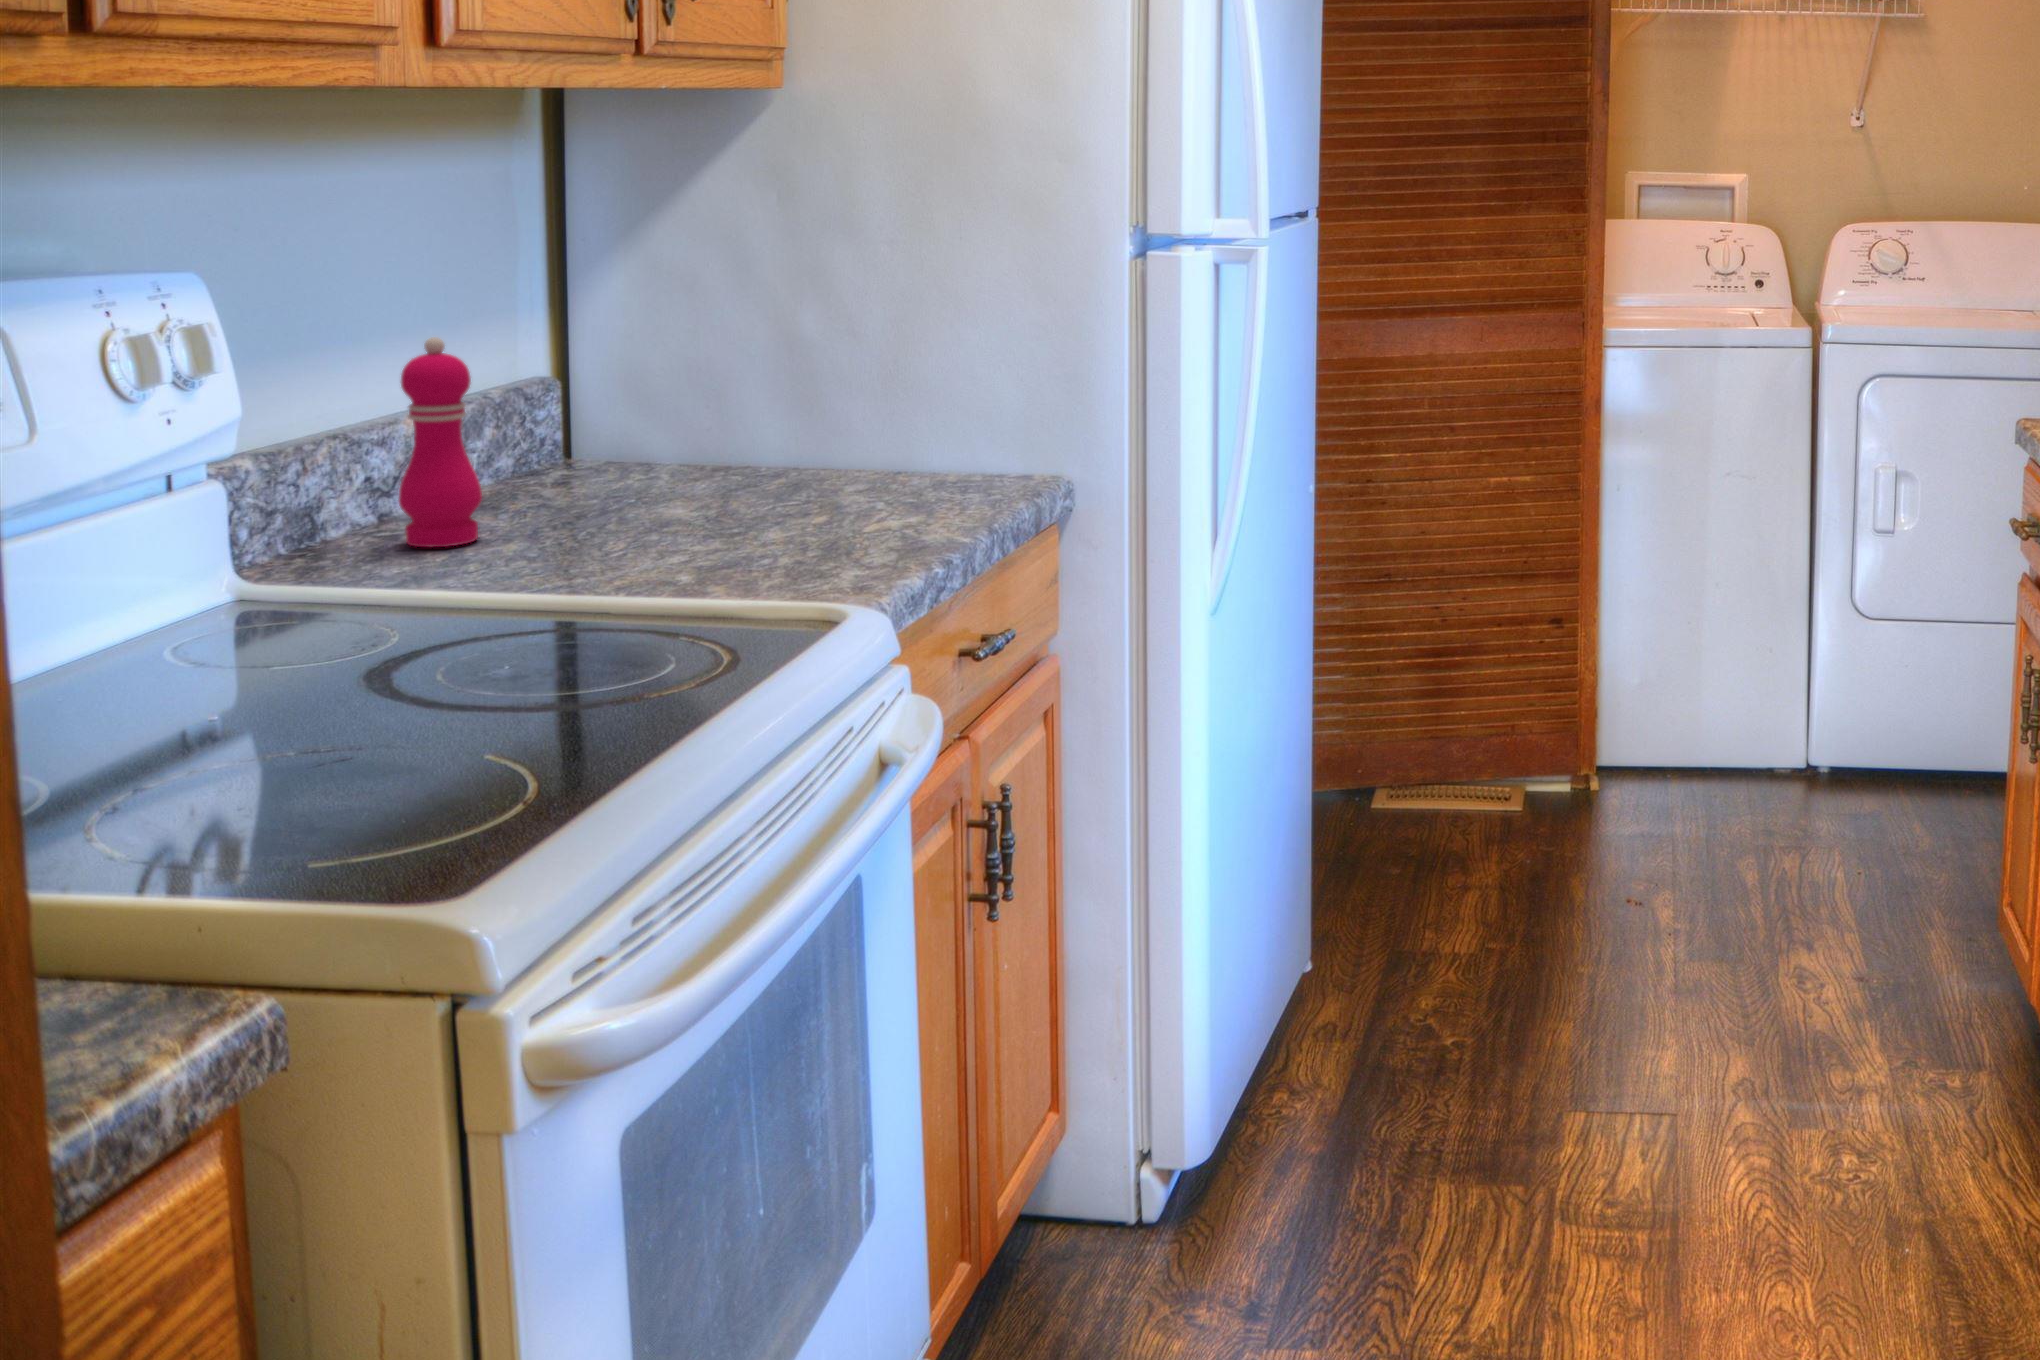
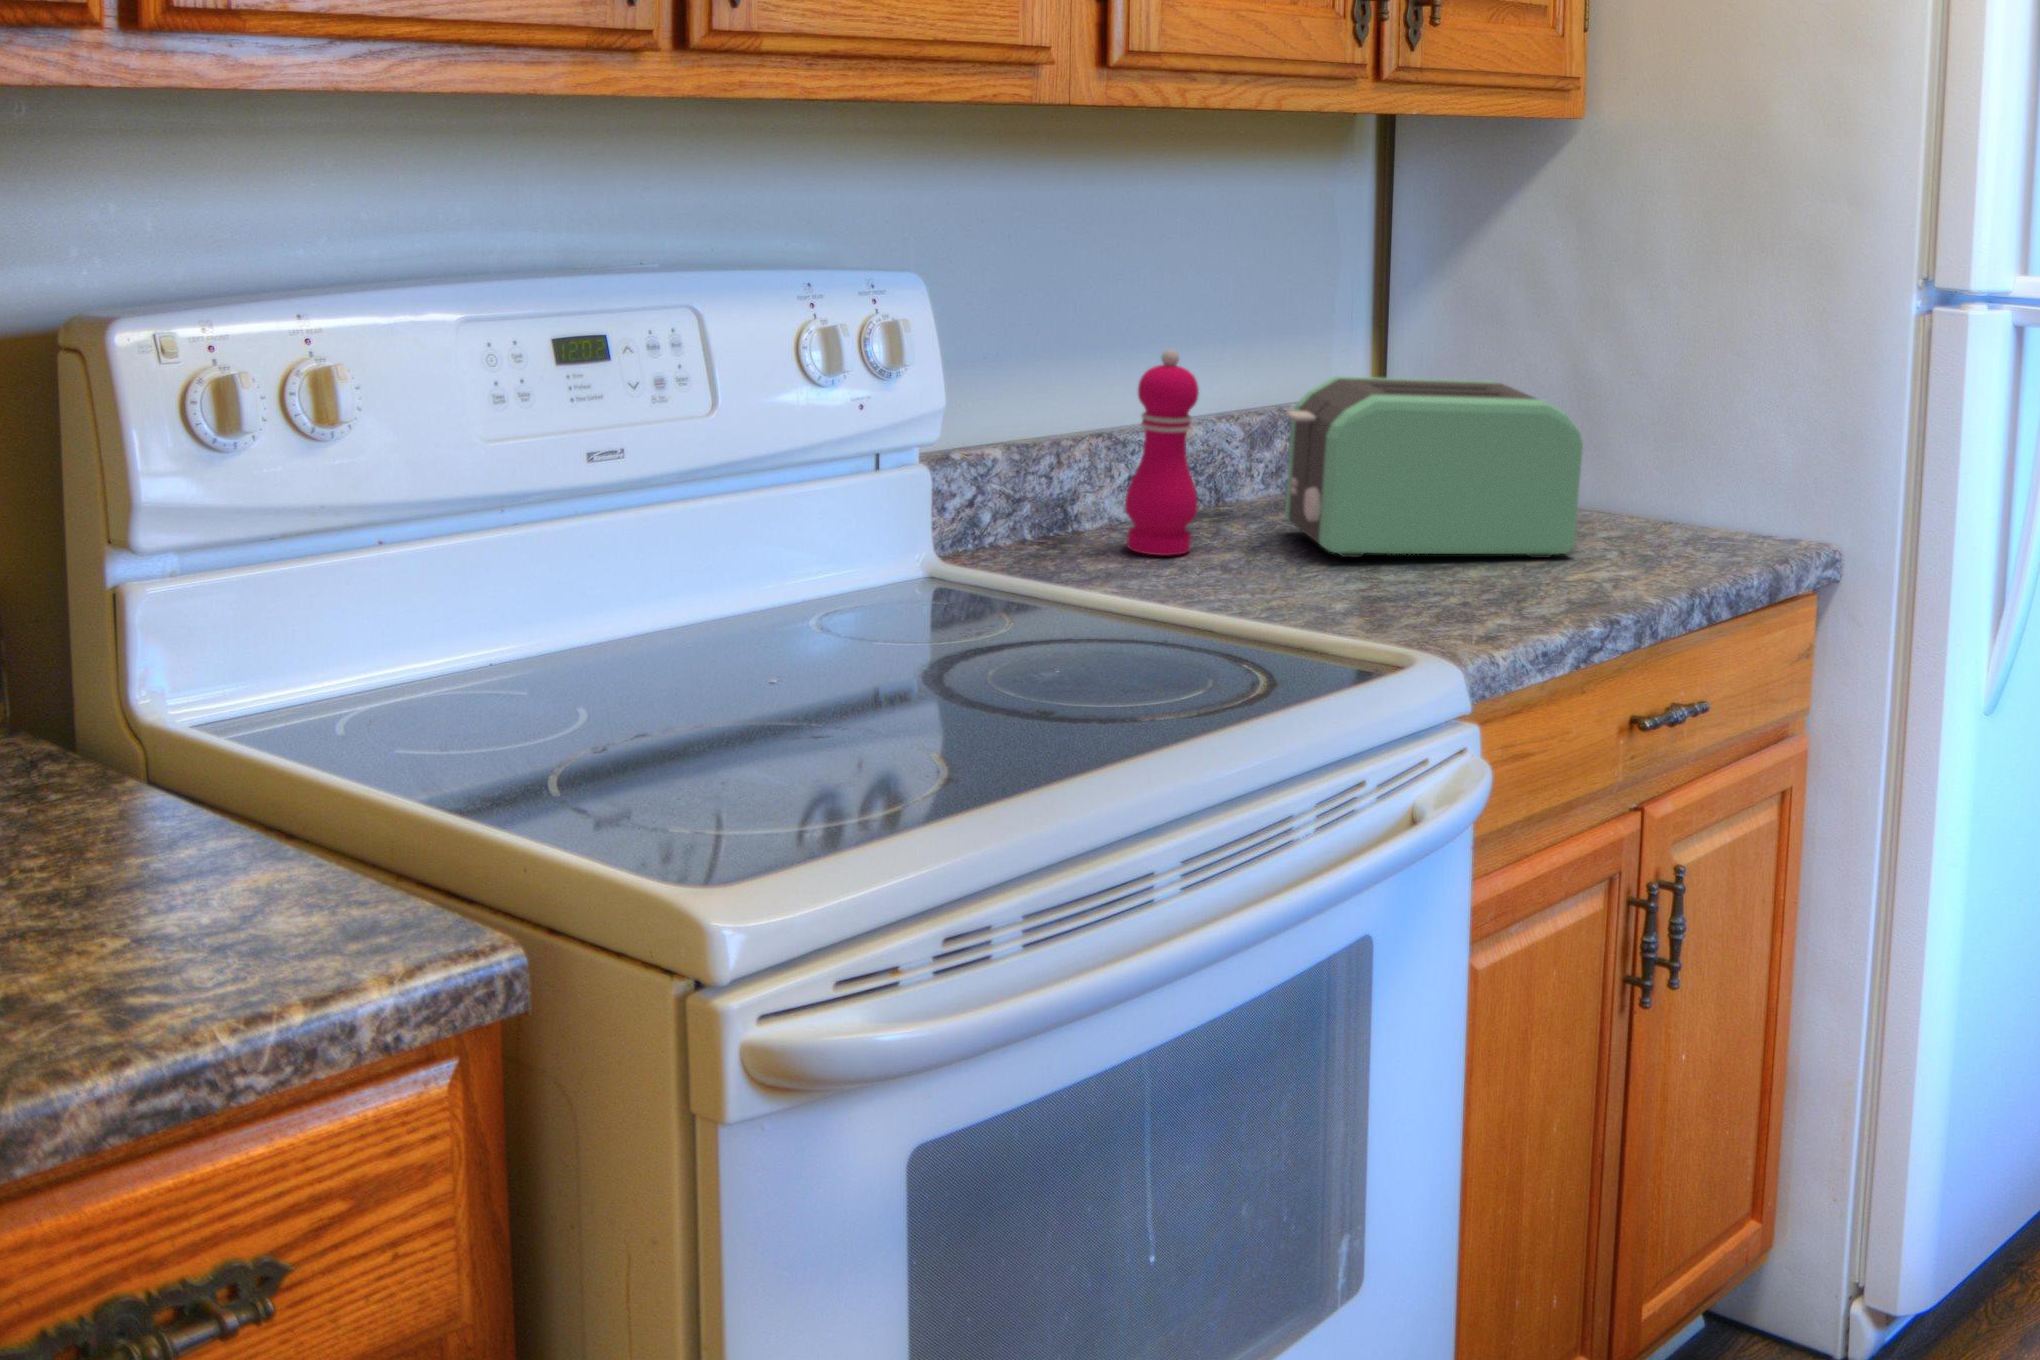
toaster: none [544,336,844,516] -> present [1285,377,1583,558]

